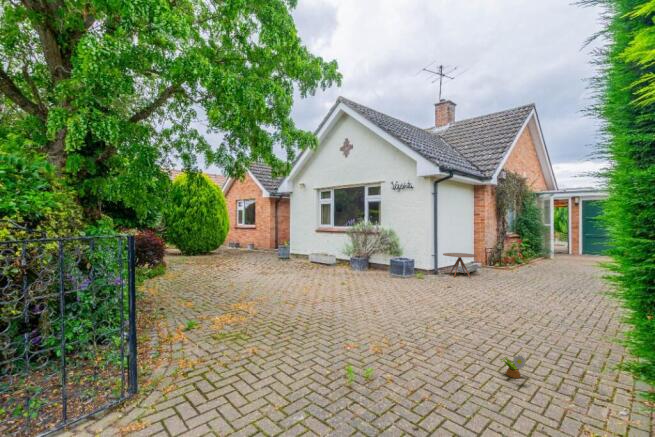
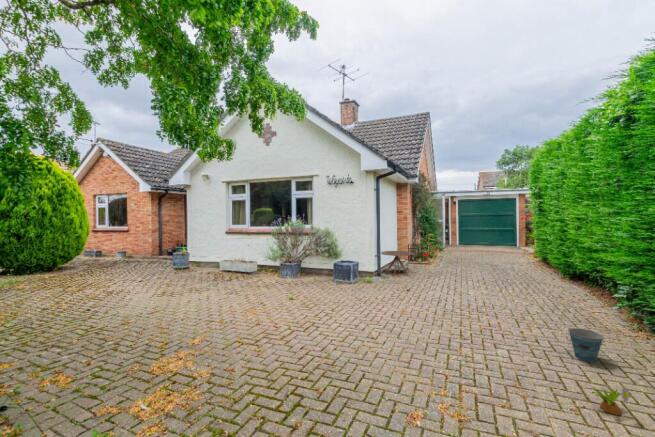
bucket: none [540,322,571,353] -> present [568,328,604,362]

